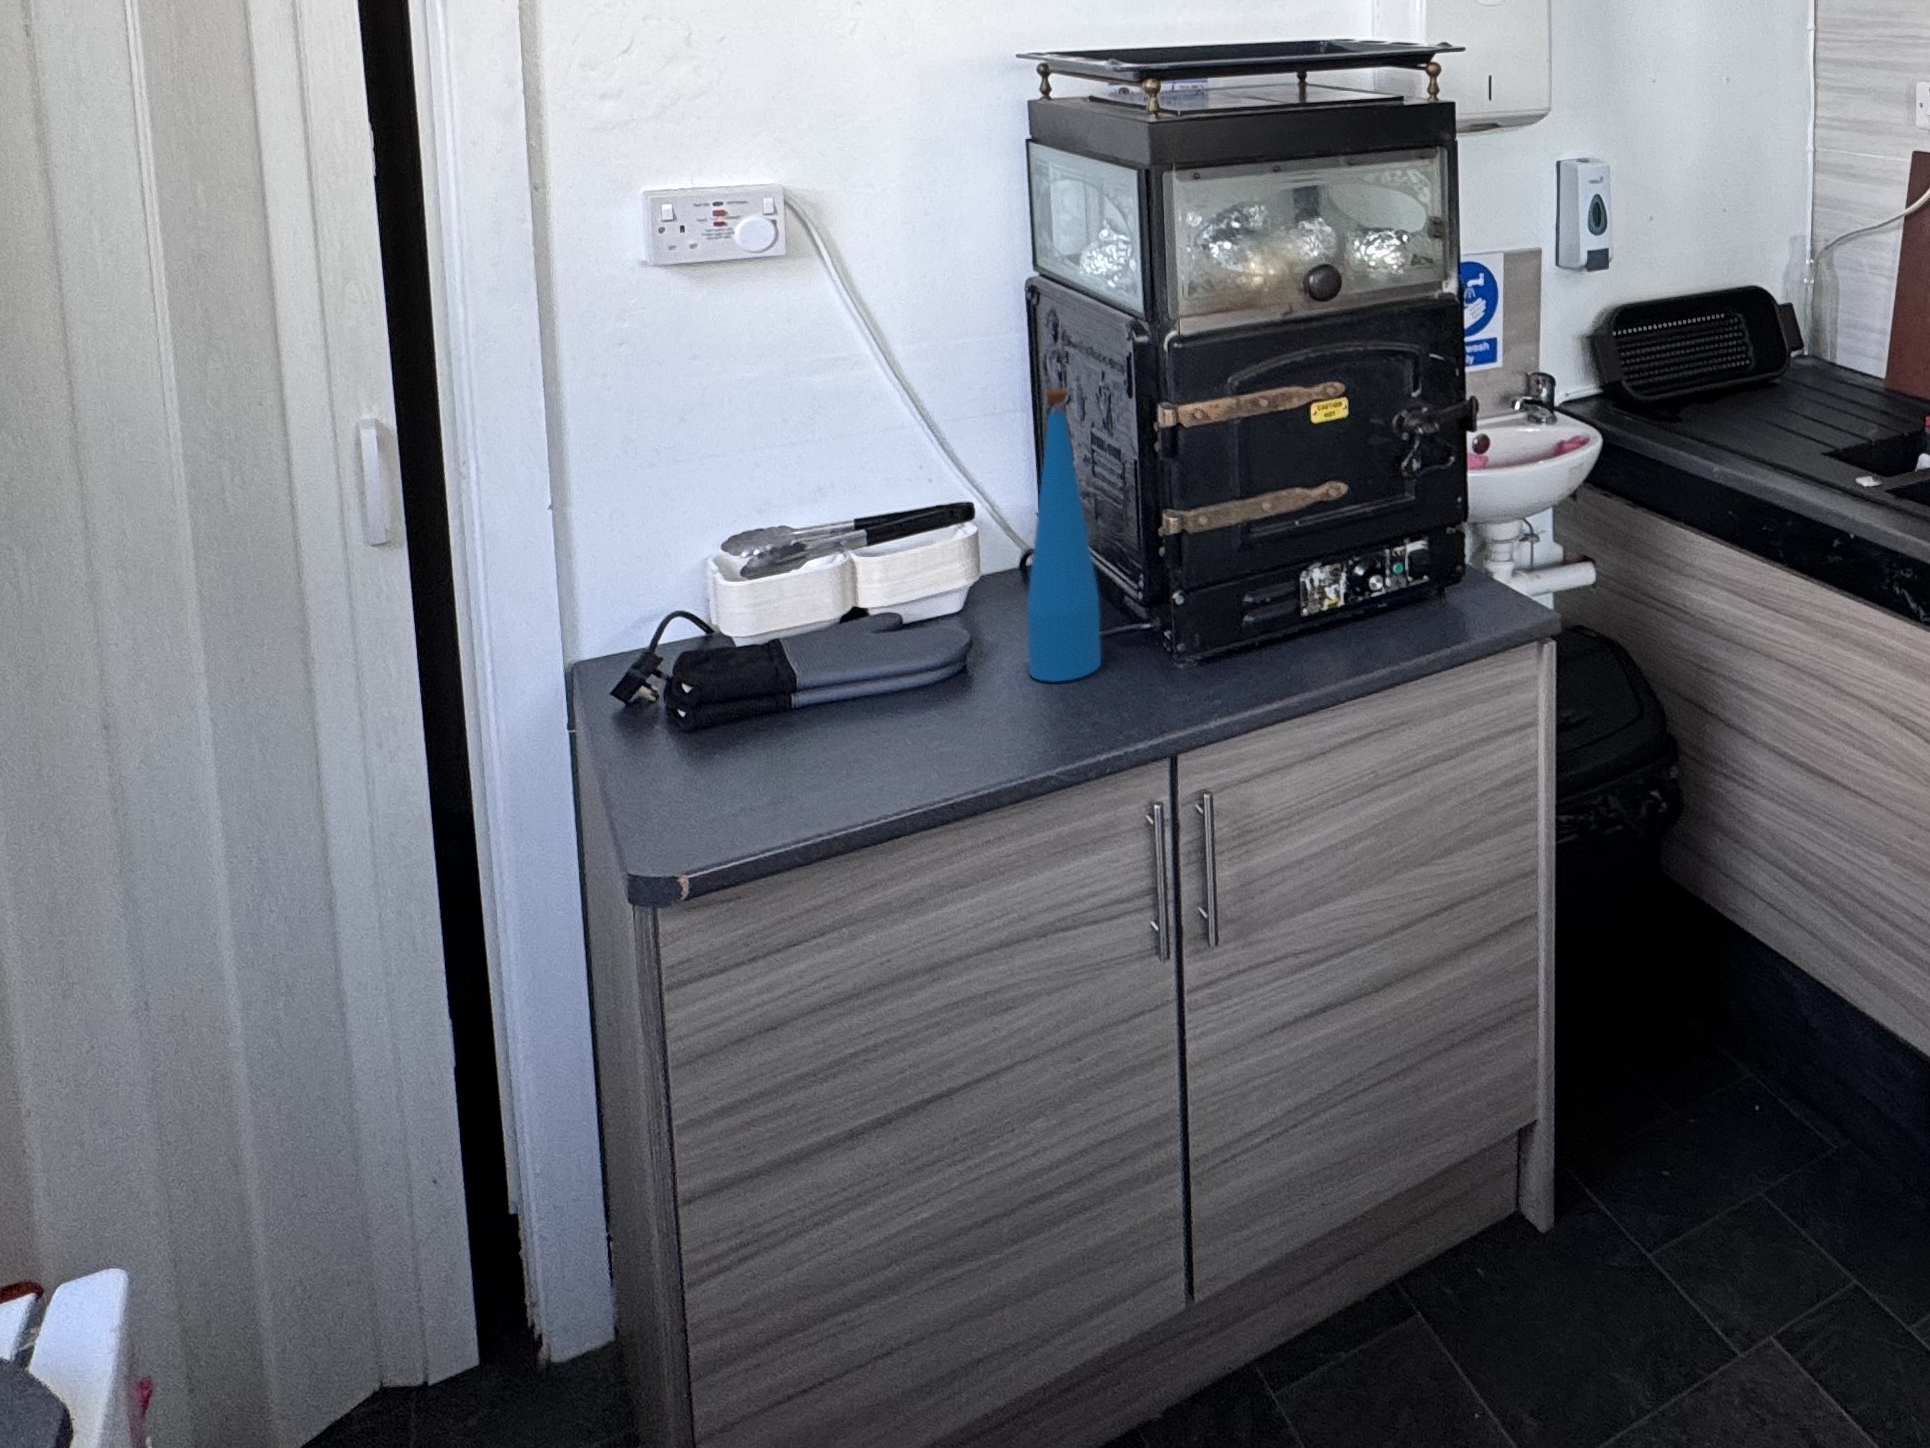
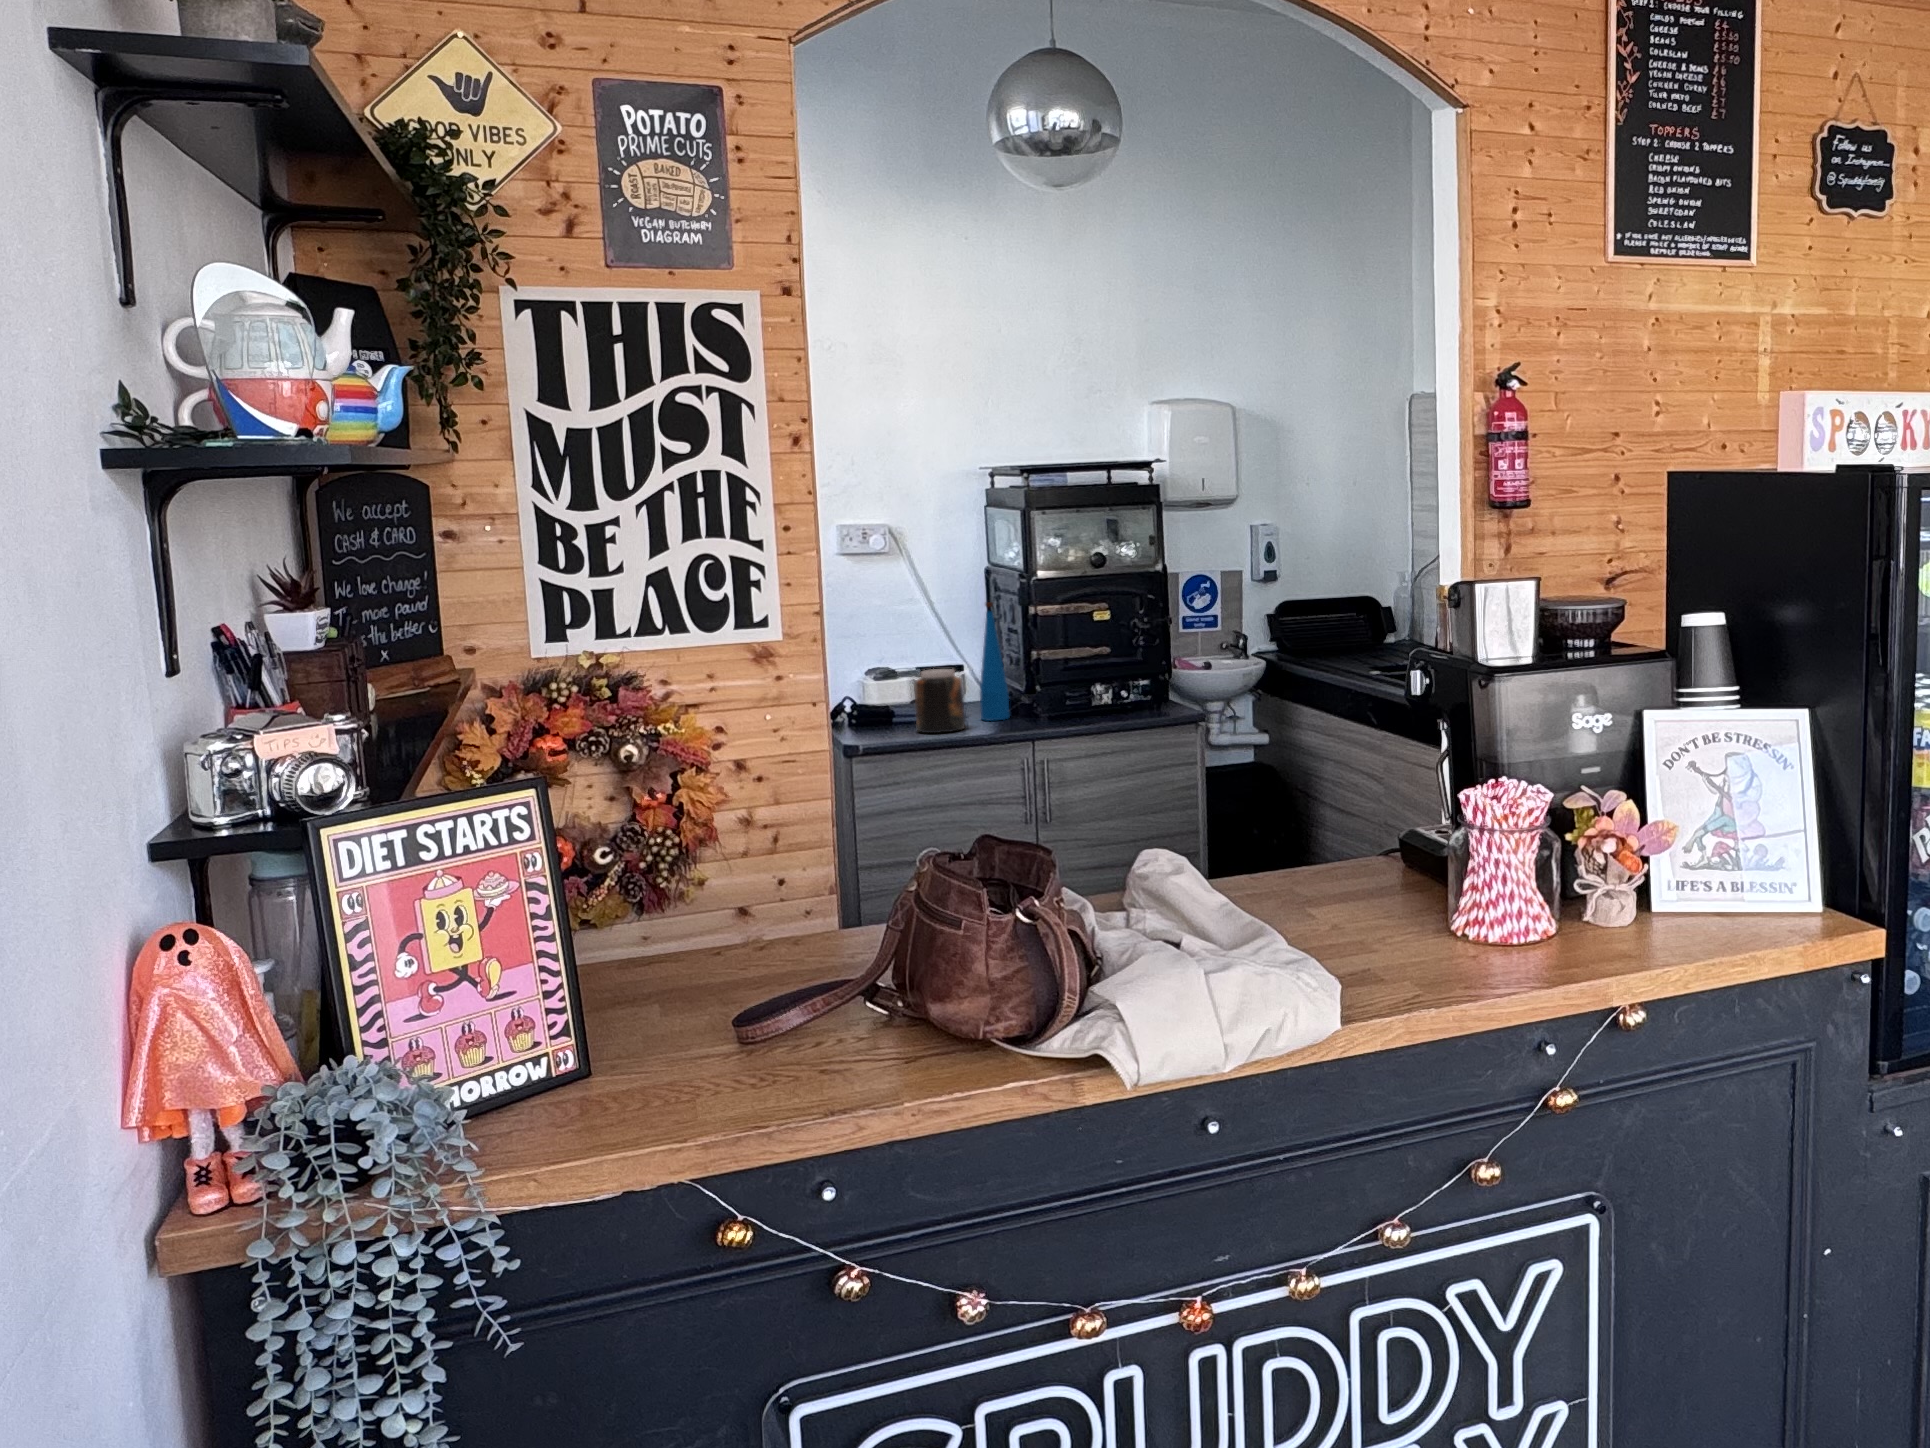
jar: none [856,577,993,765] -> present [914,669,965,733]

